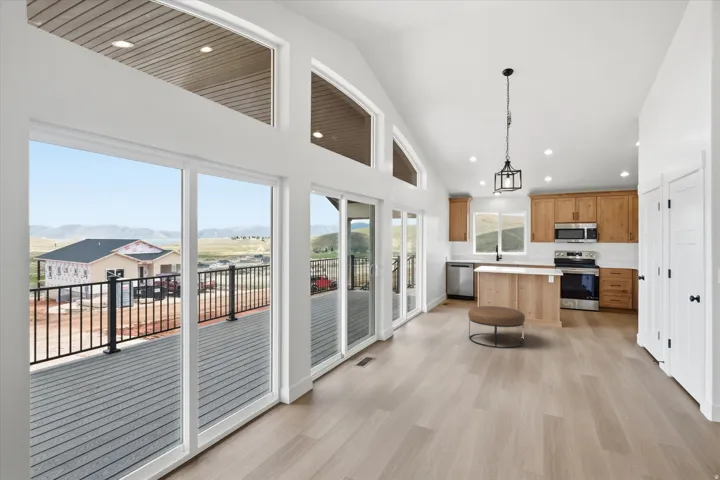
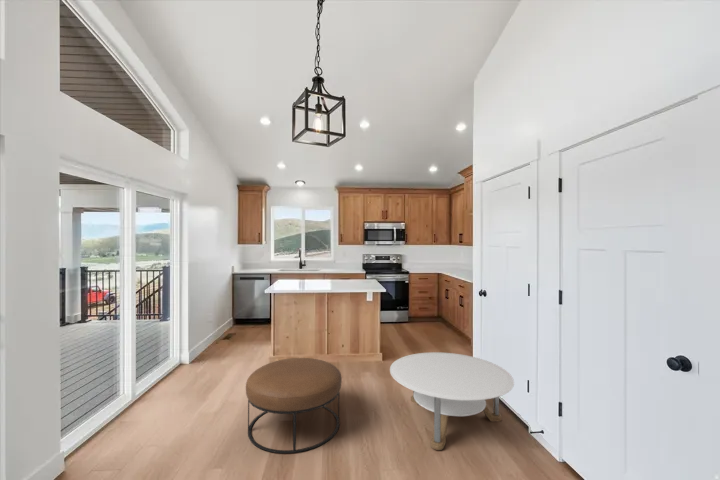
round table: none [558,314,652,360] -> present [390,352,514,450]

